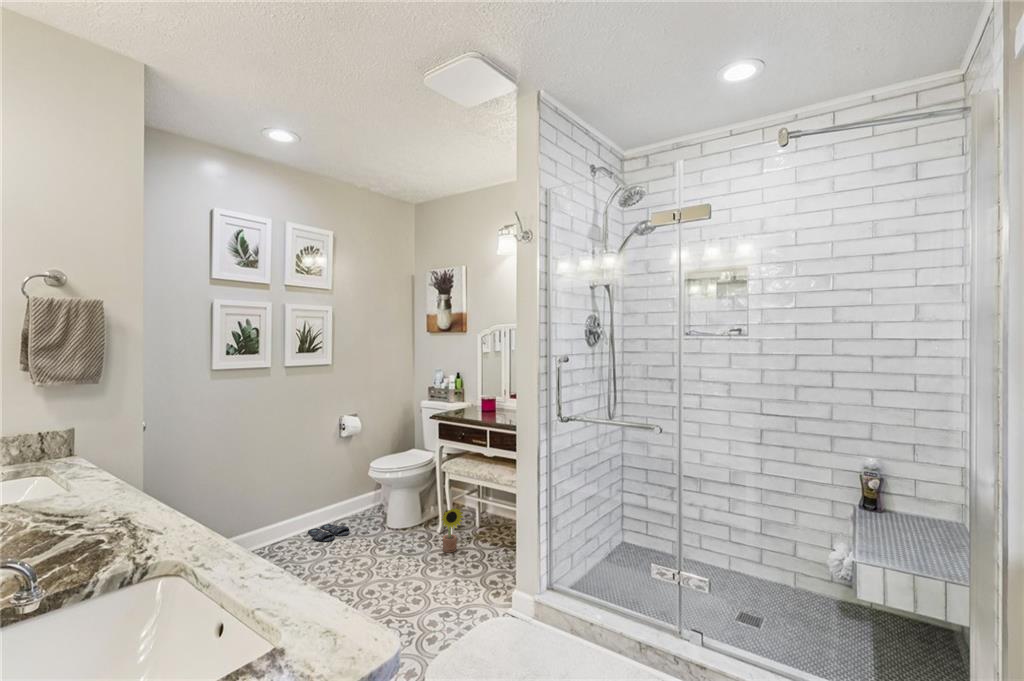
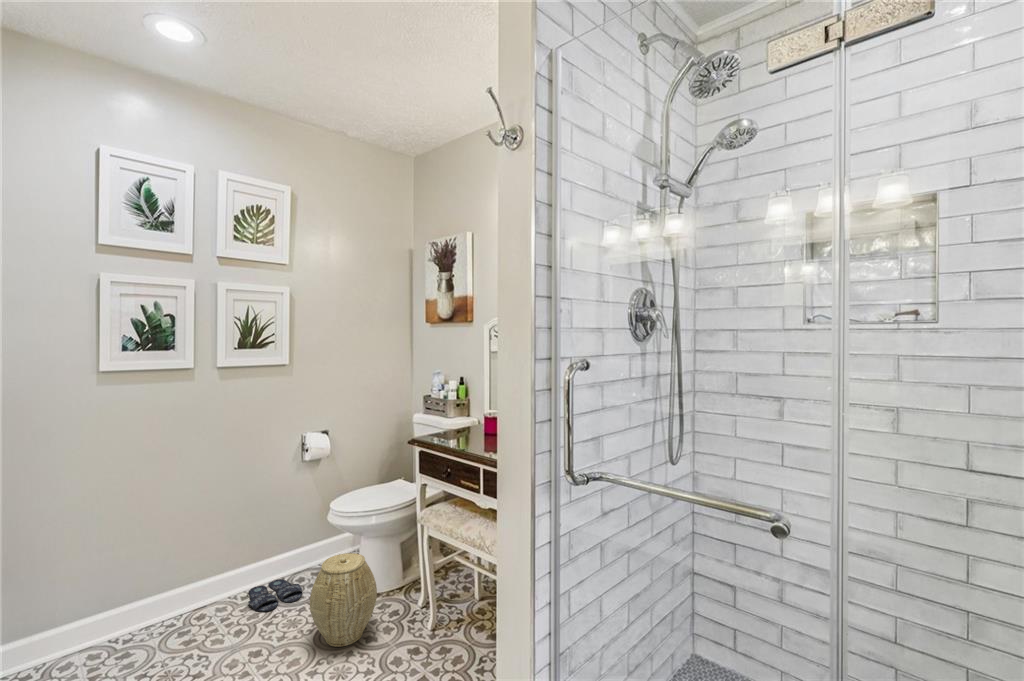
woven basket: none [370,494,415,555] -> present [310,553,377,647]
decorative plant: present [442,508,463,553] -> none [407,585,443,650]

